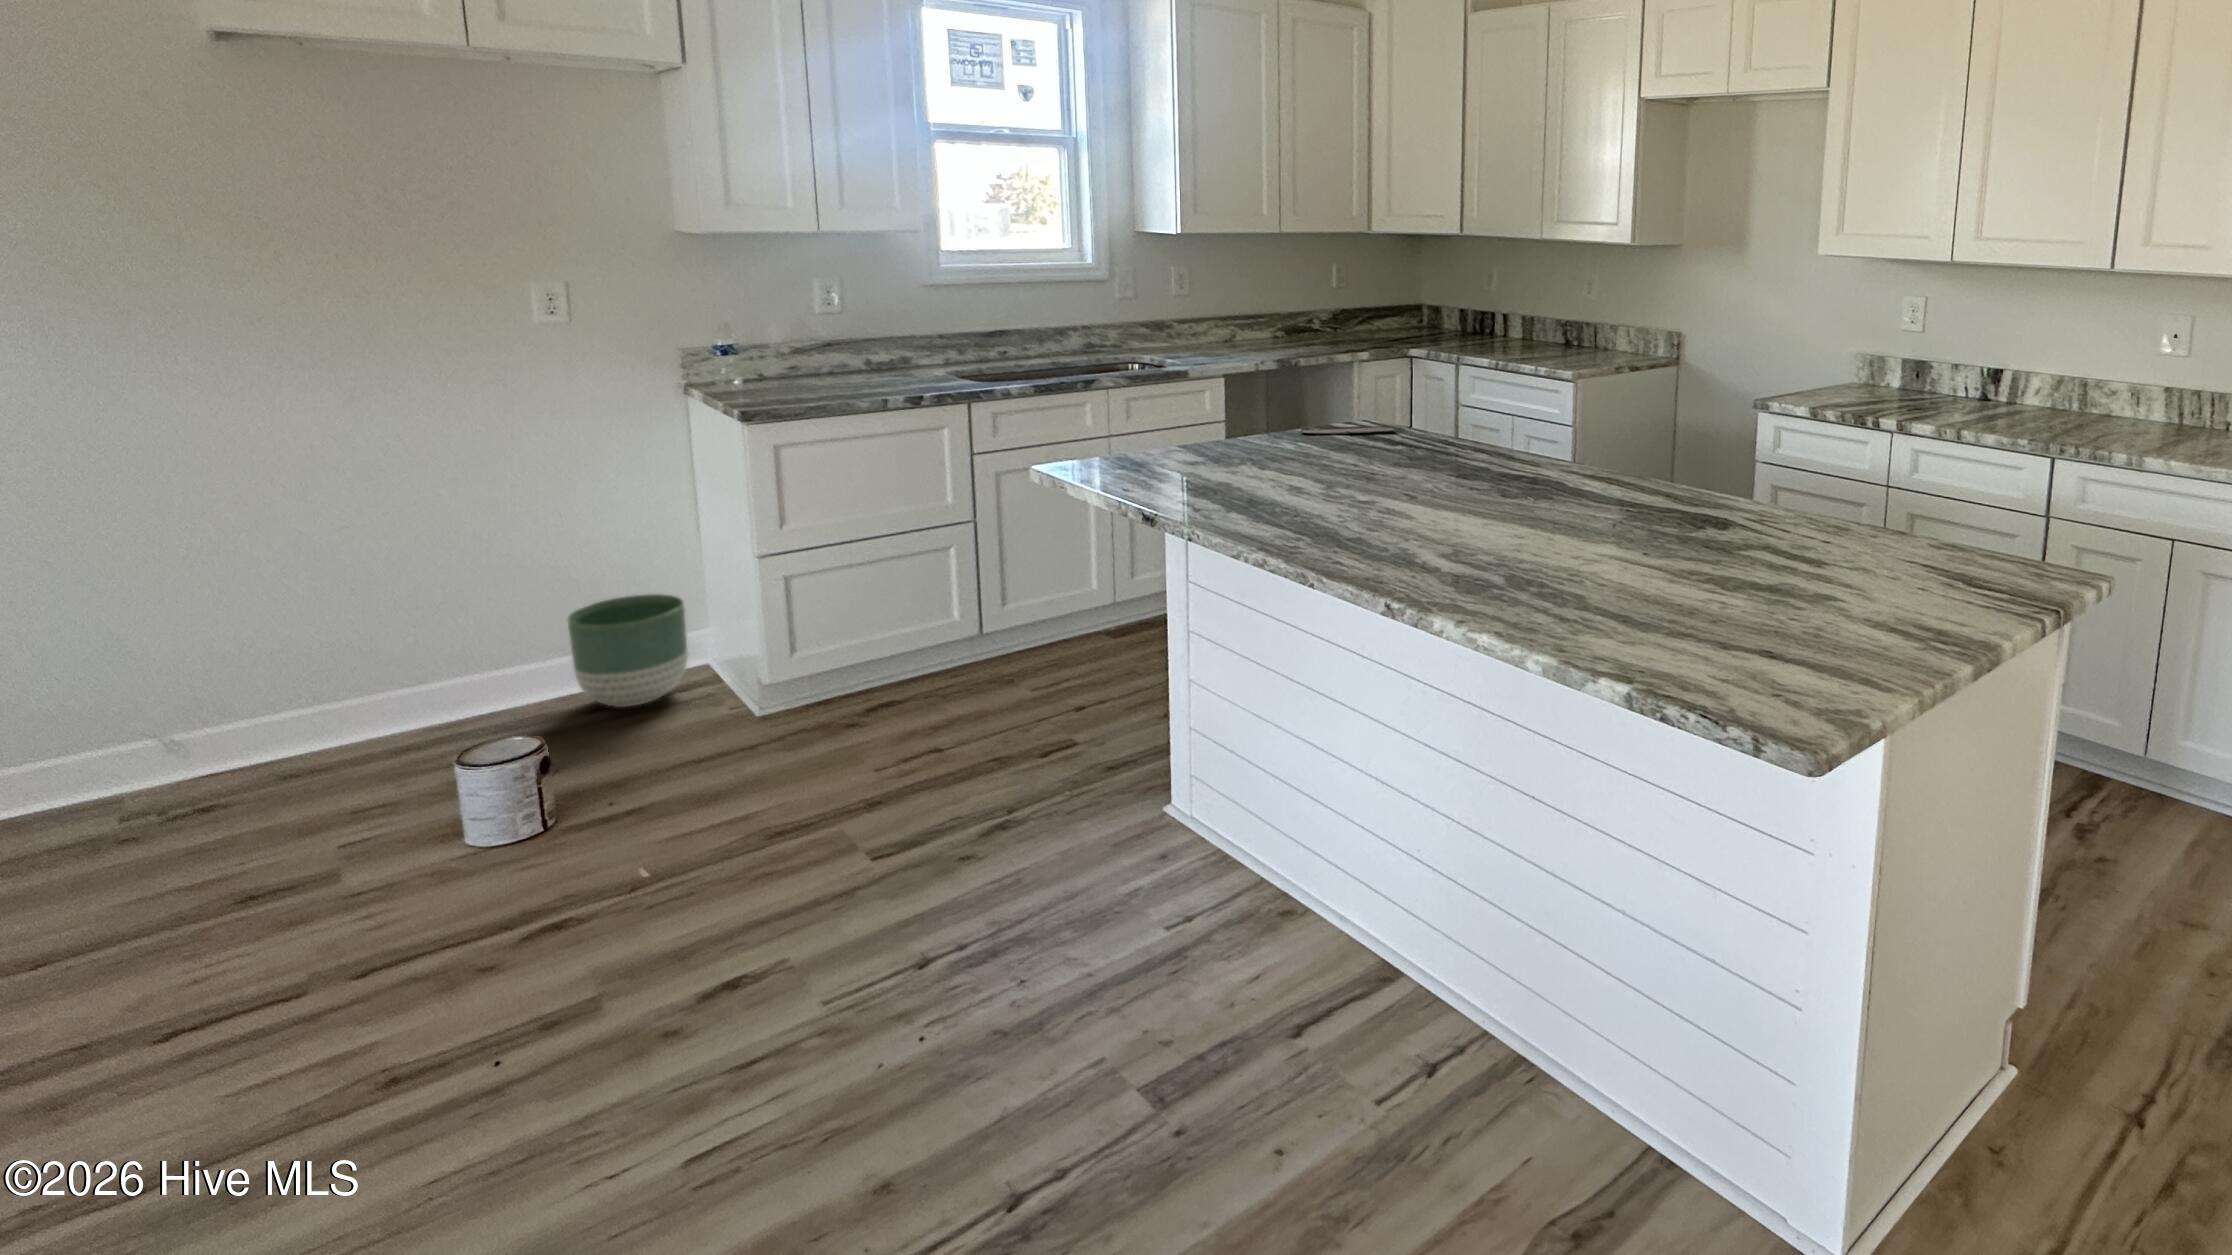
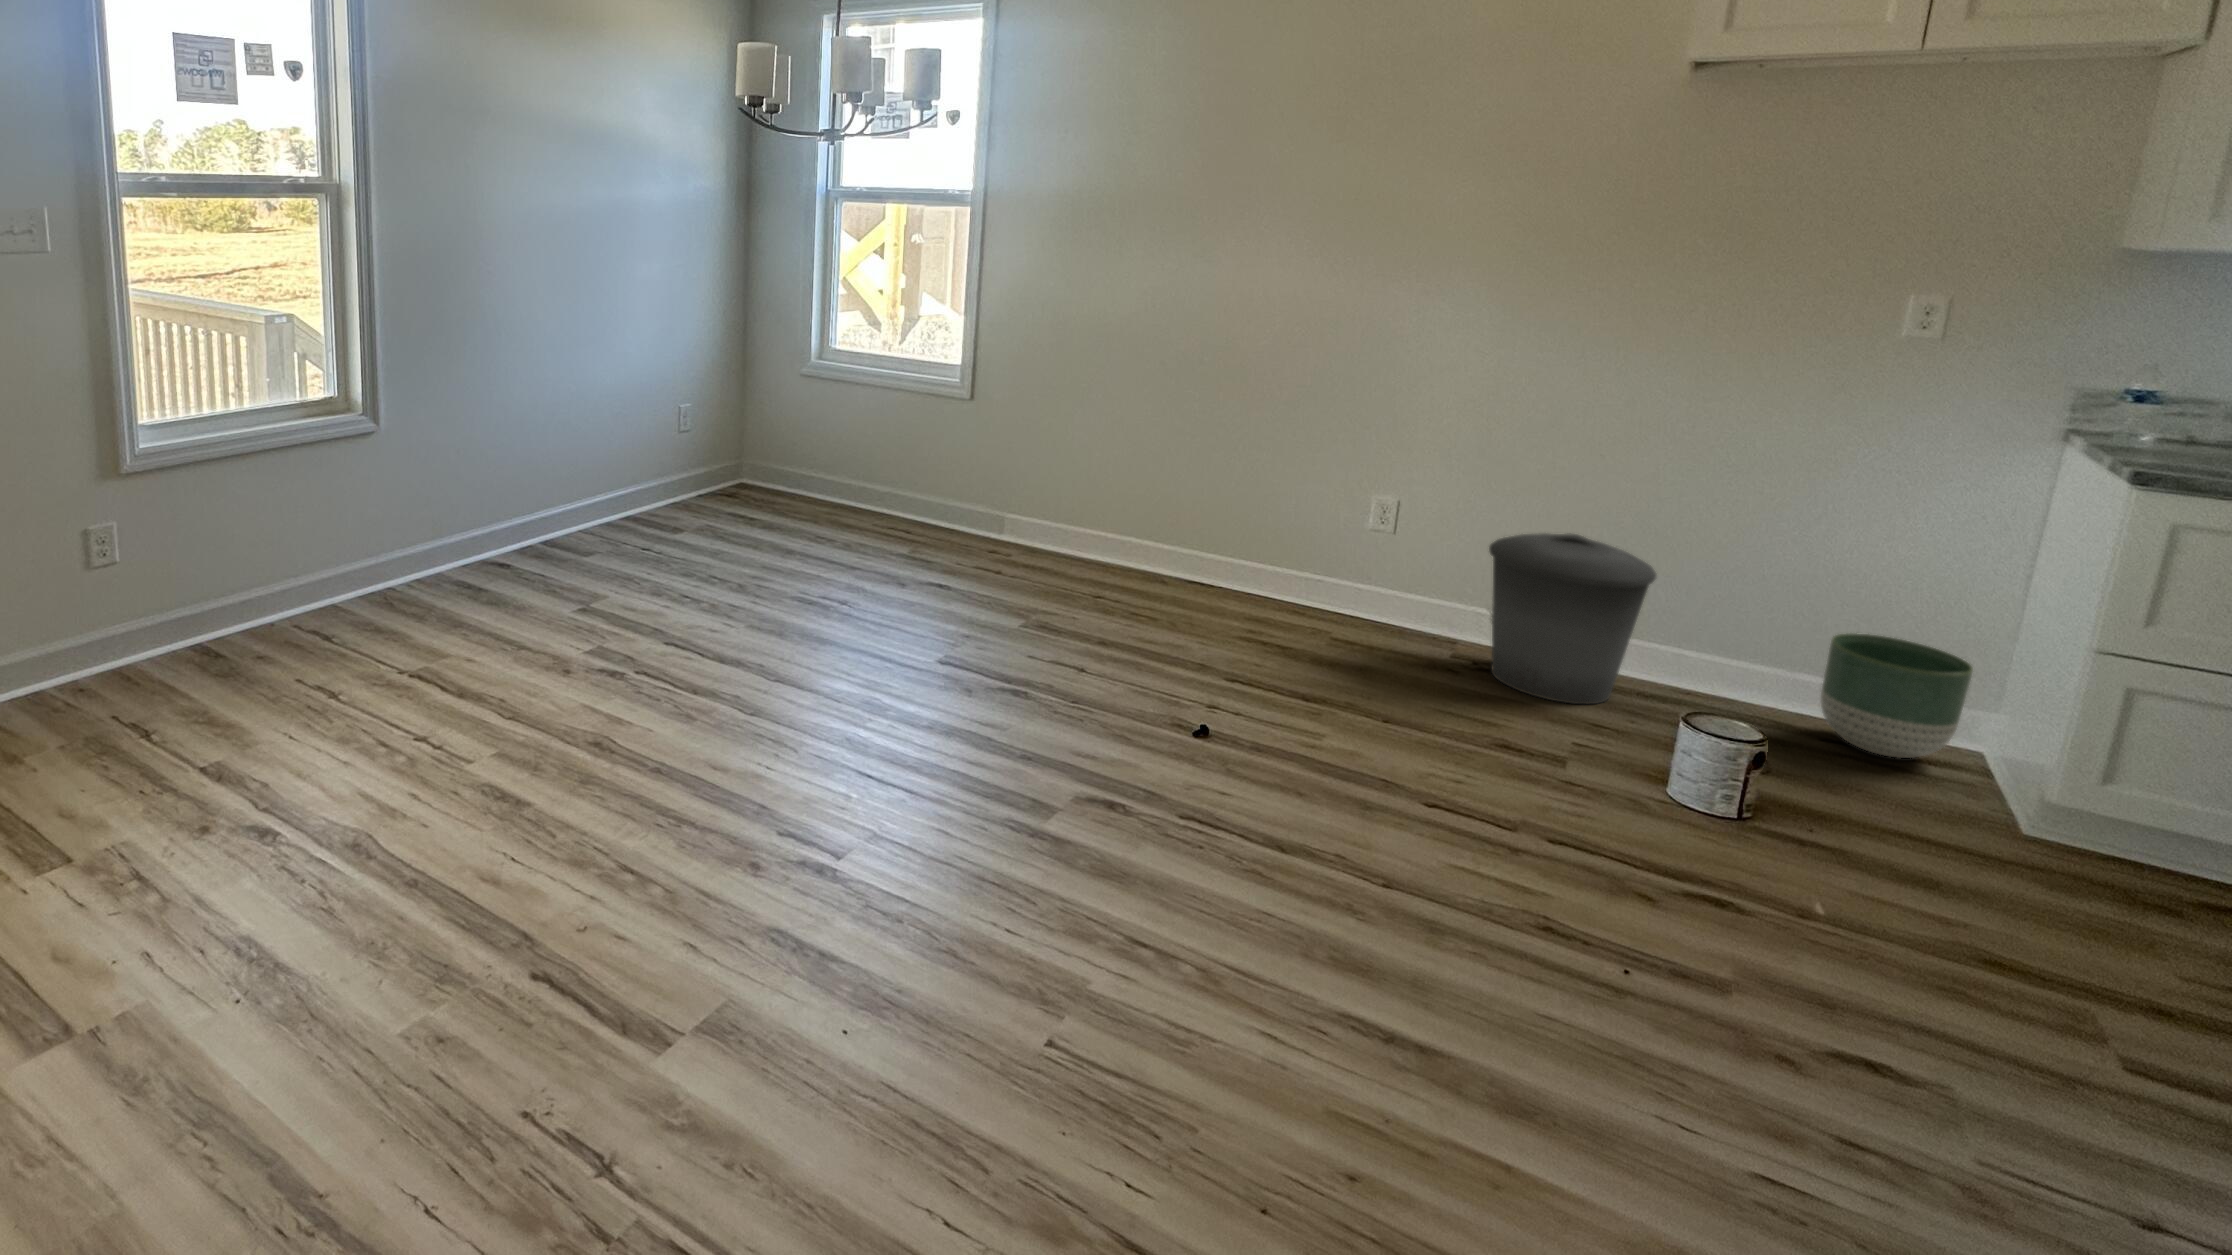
trash can: none [129,609,373,823] -> present [1489,533,1656,704]

